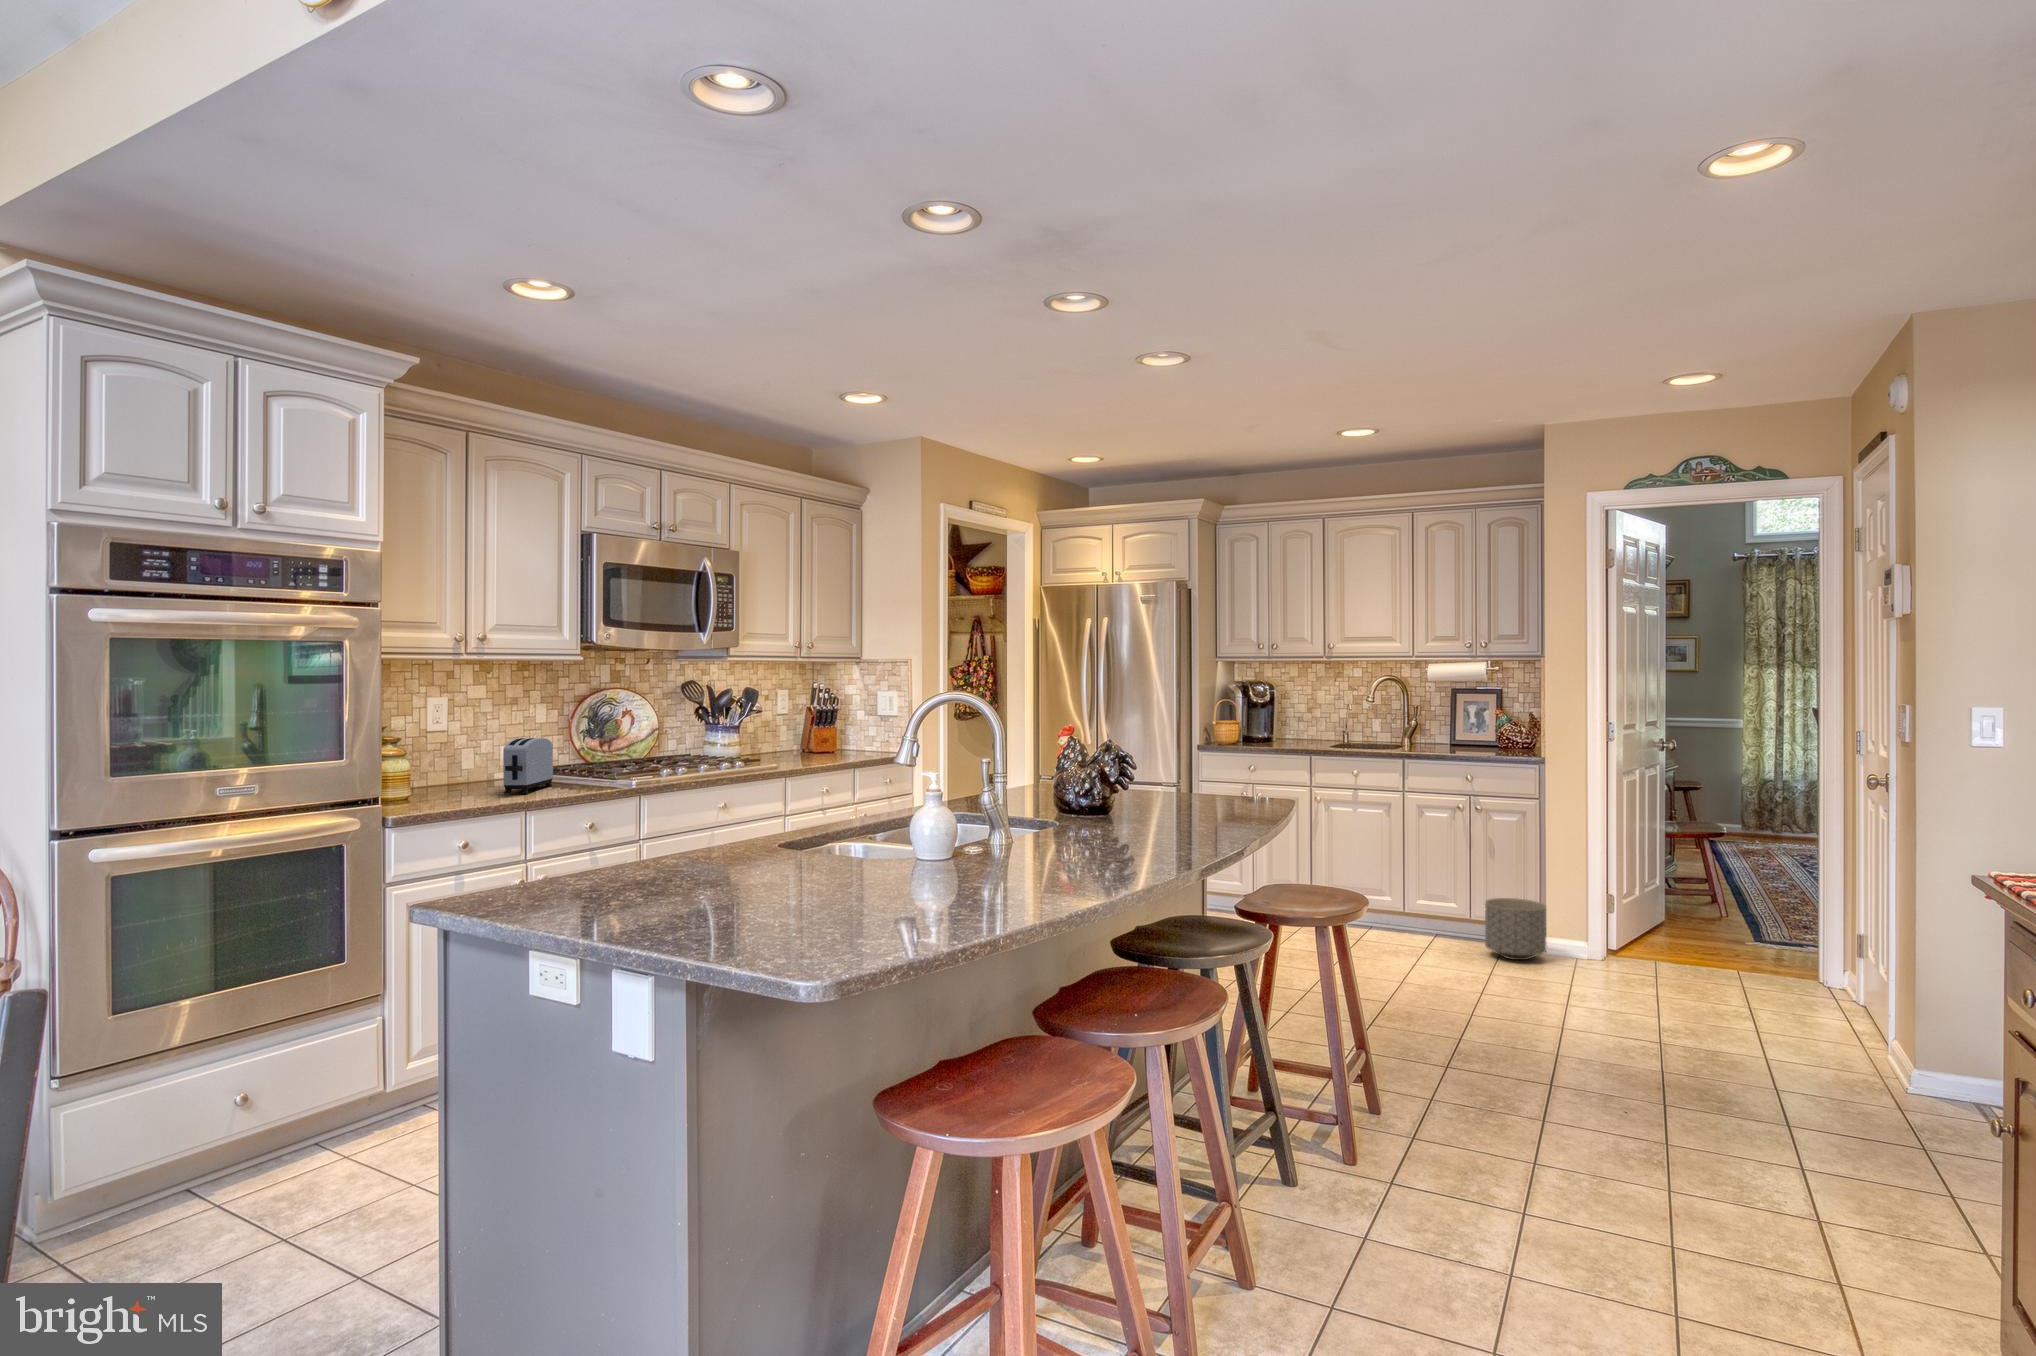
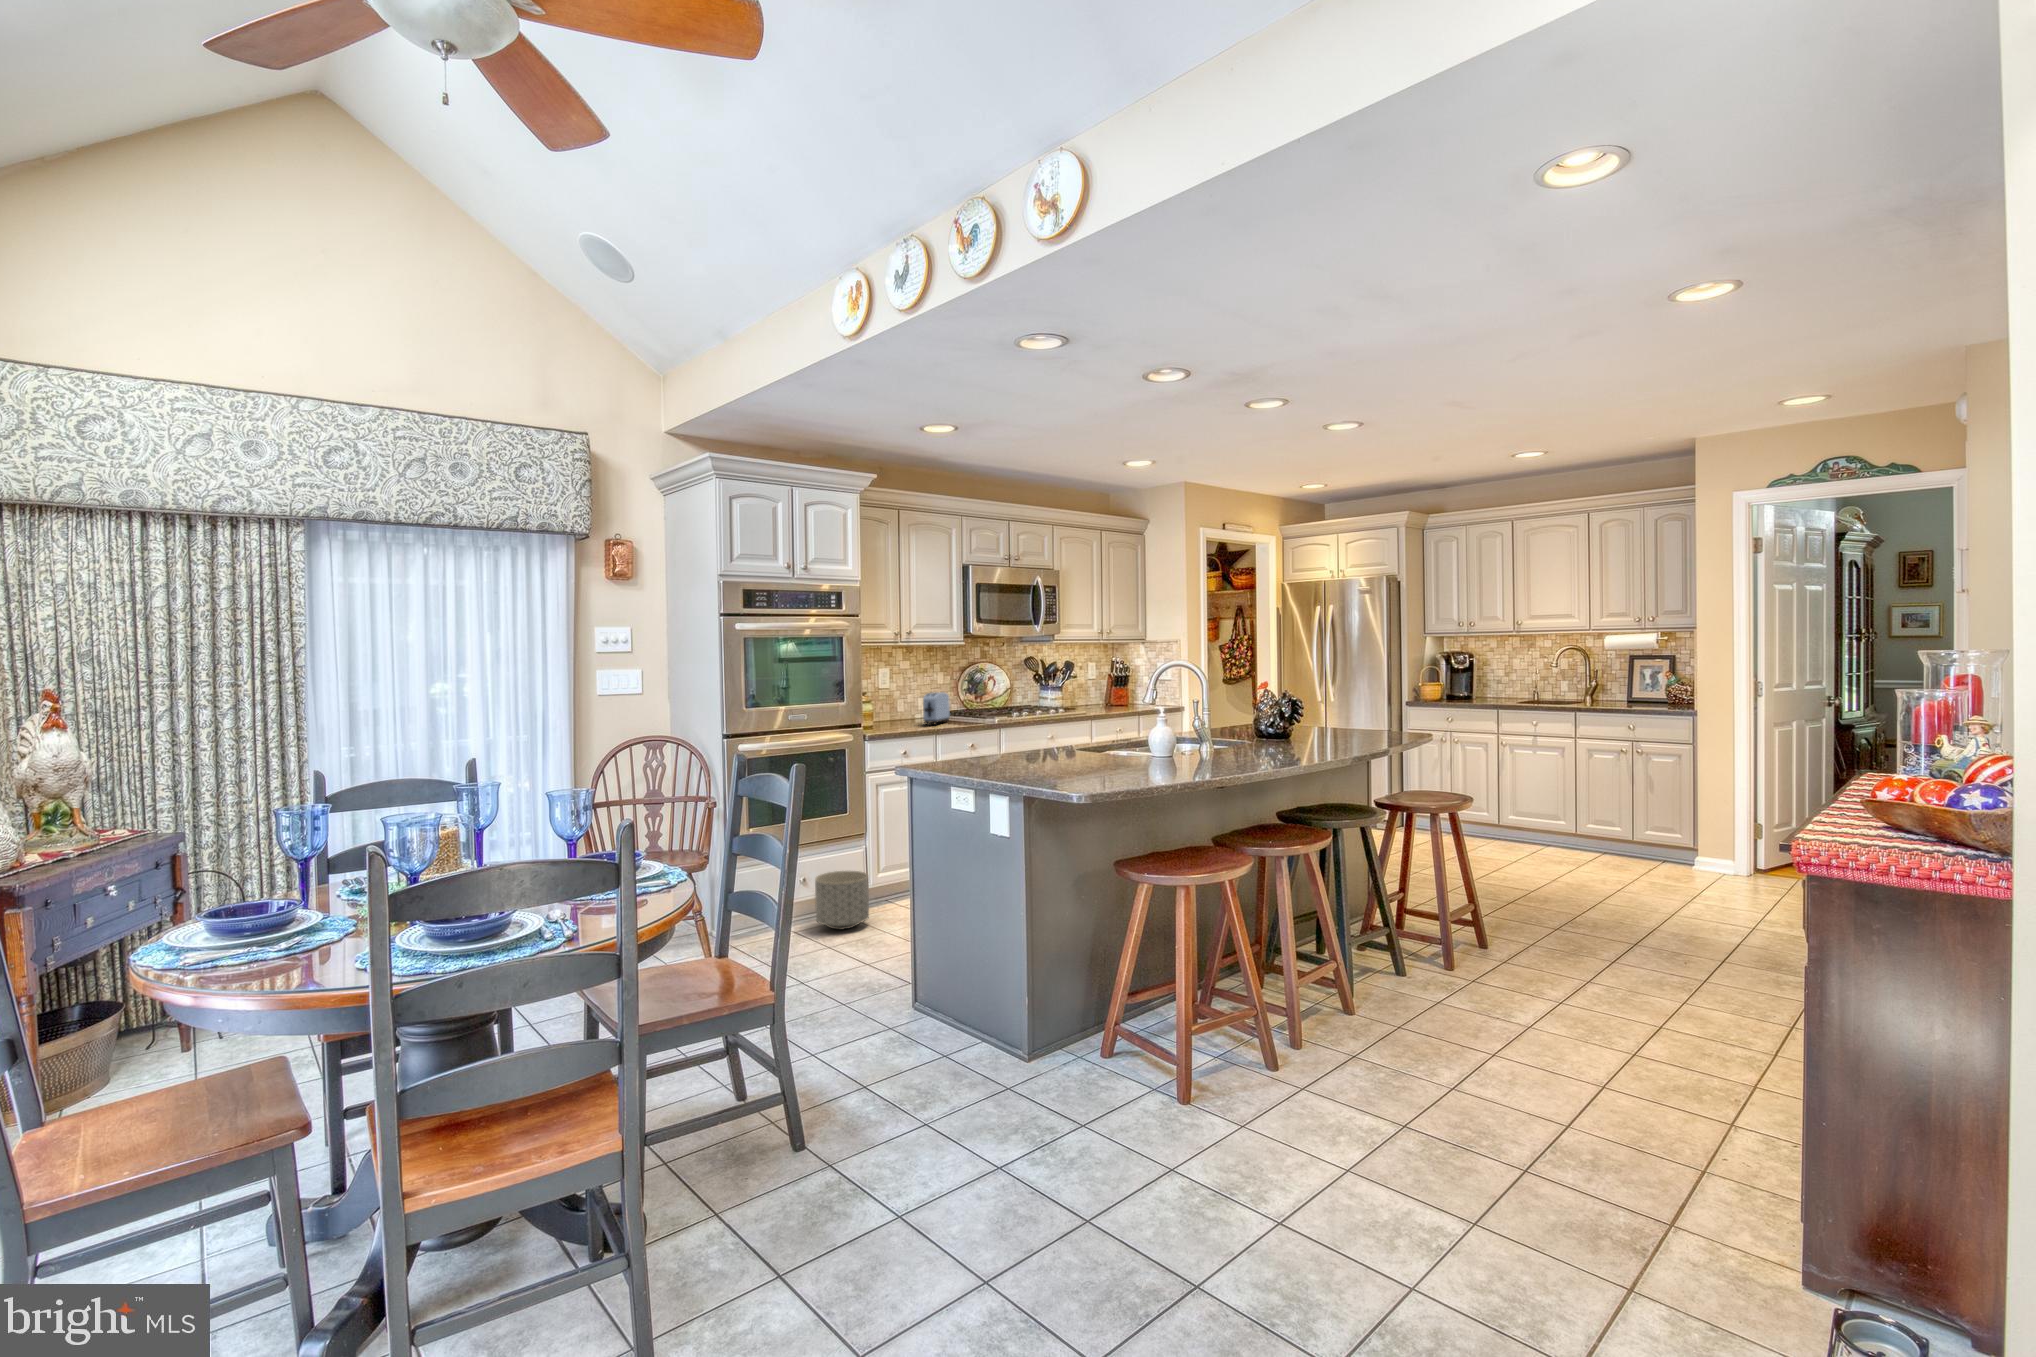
planter: present [1485,898,1546,960] -> present [815,871,869,930]

